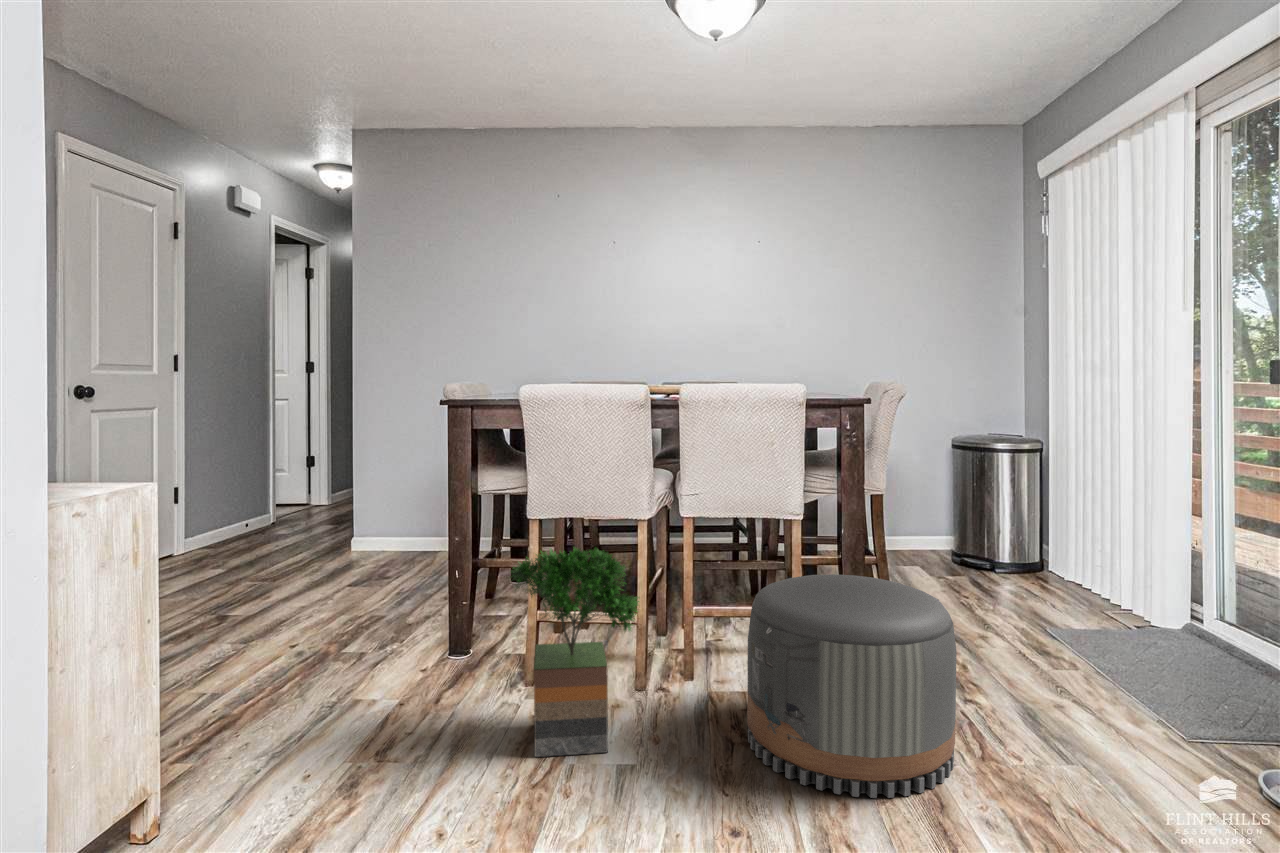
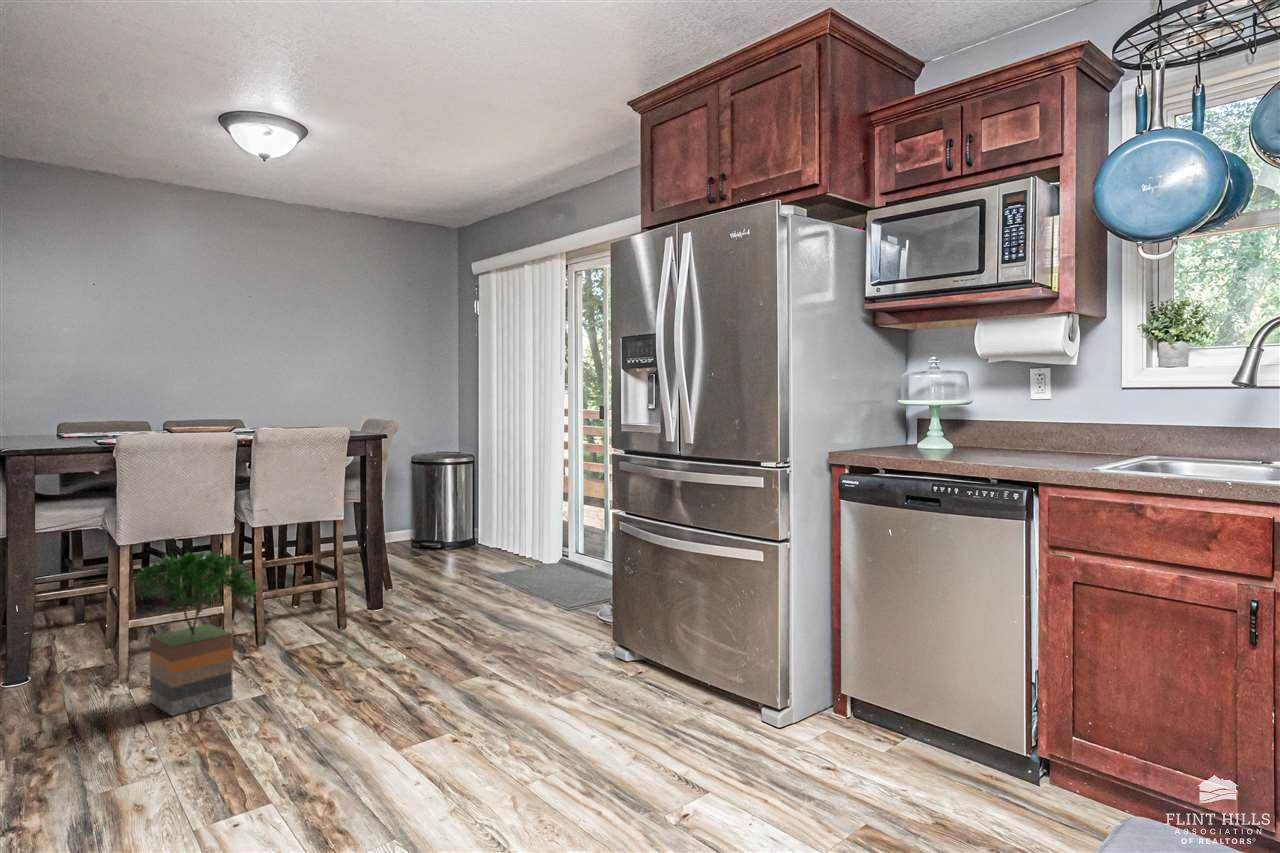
pouf: present [747,574,957,798] -> none [329,547,462,675]

